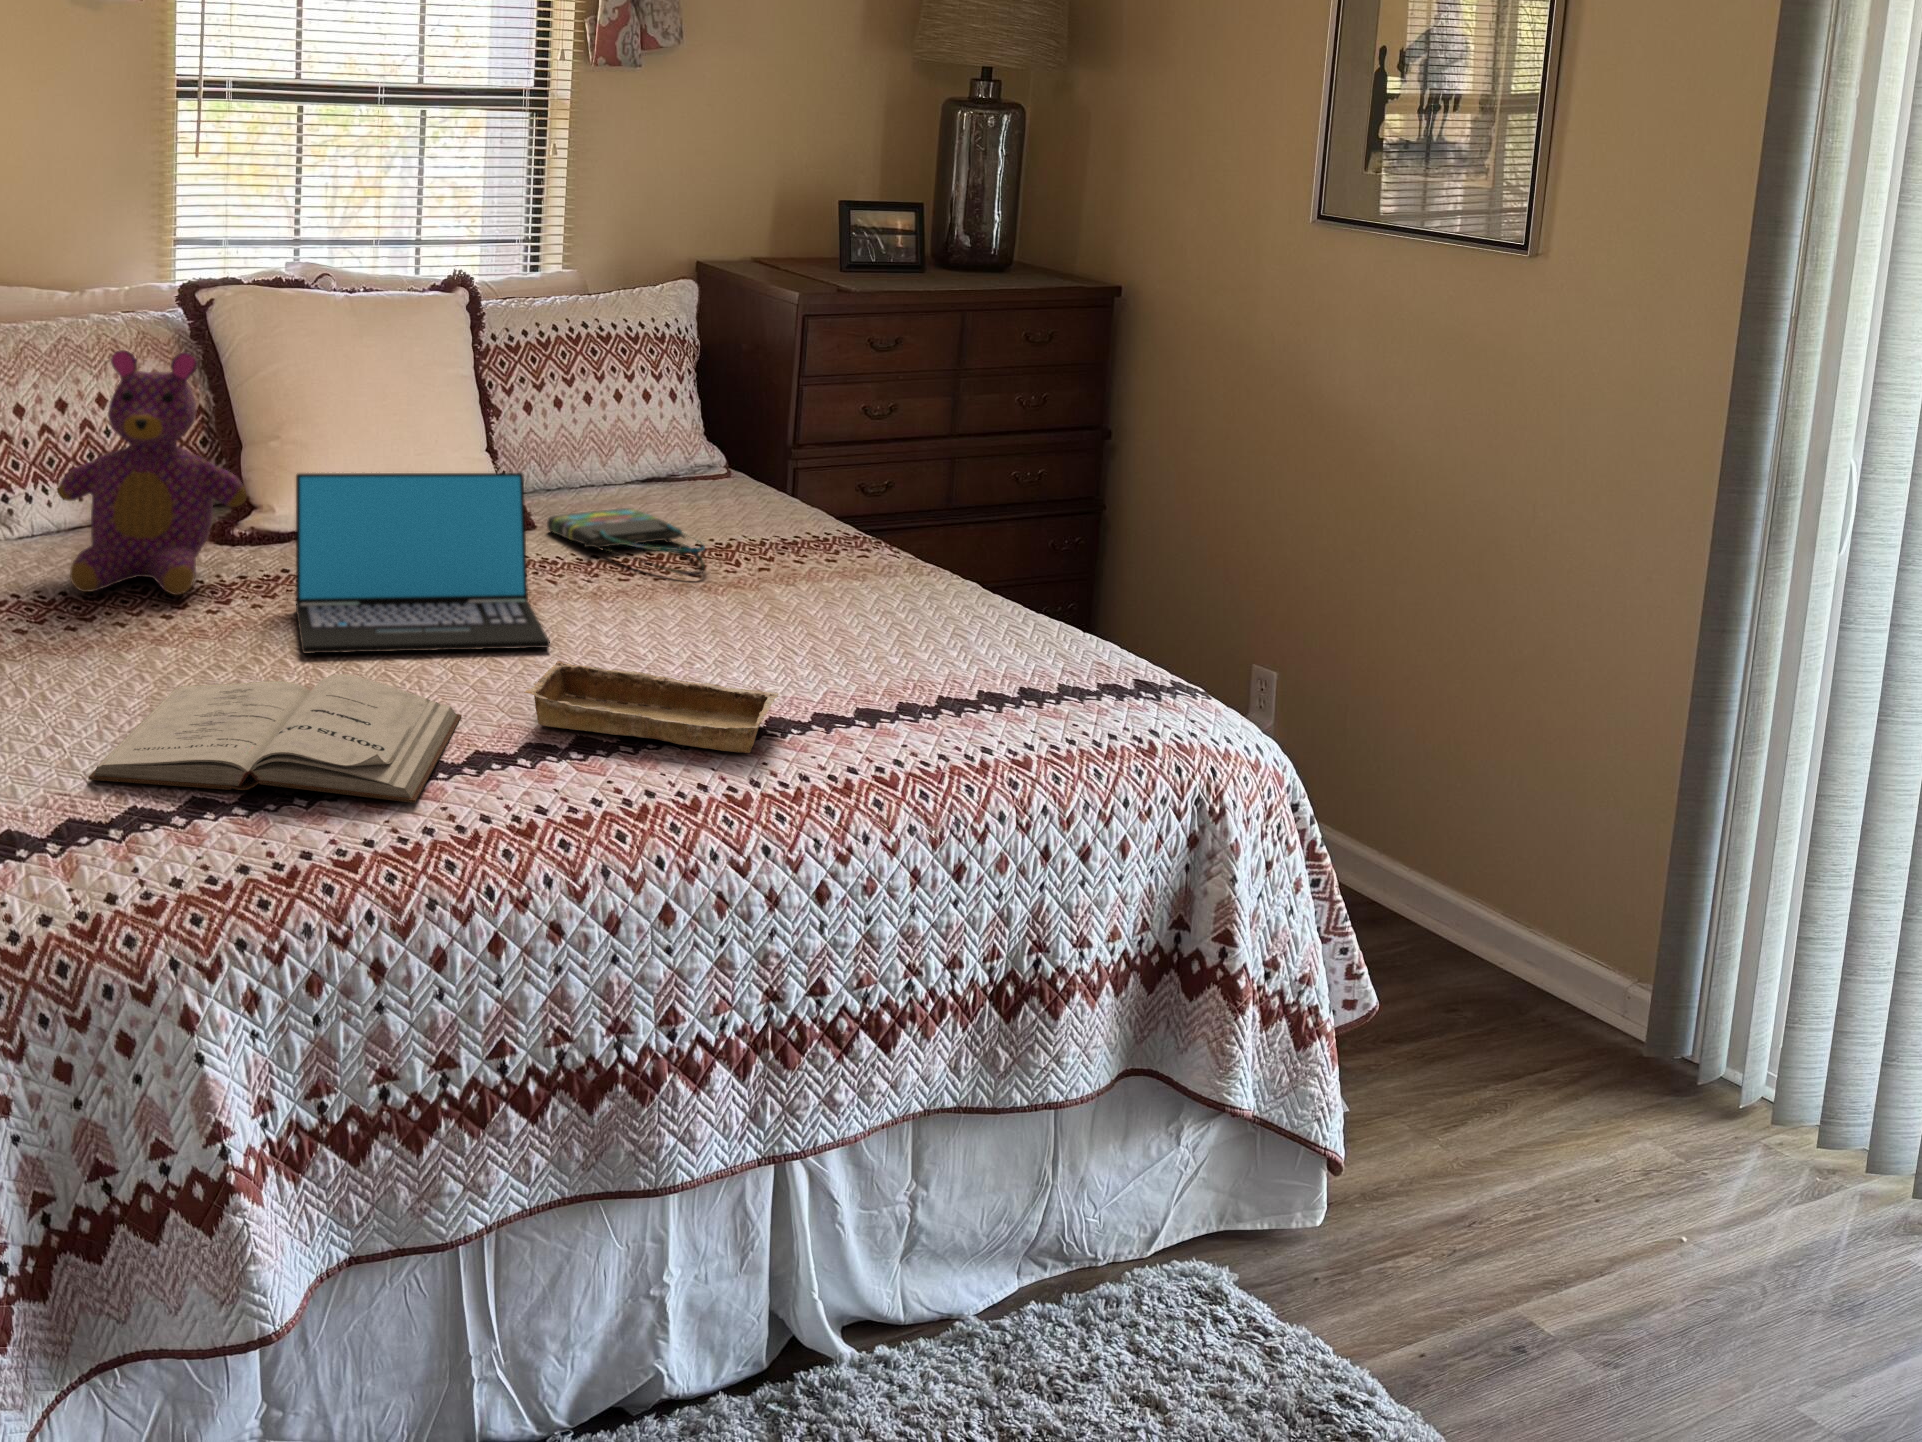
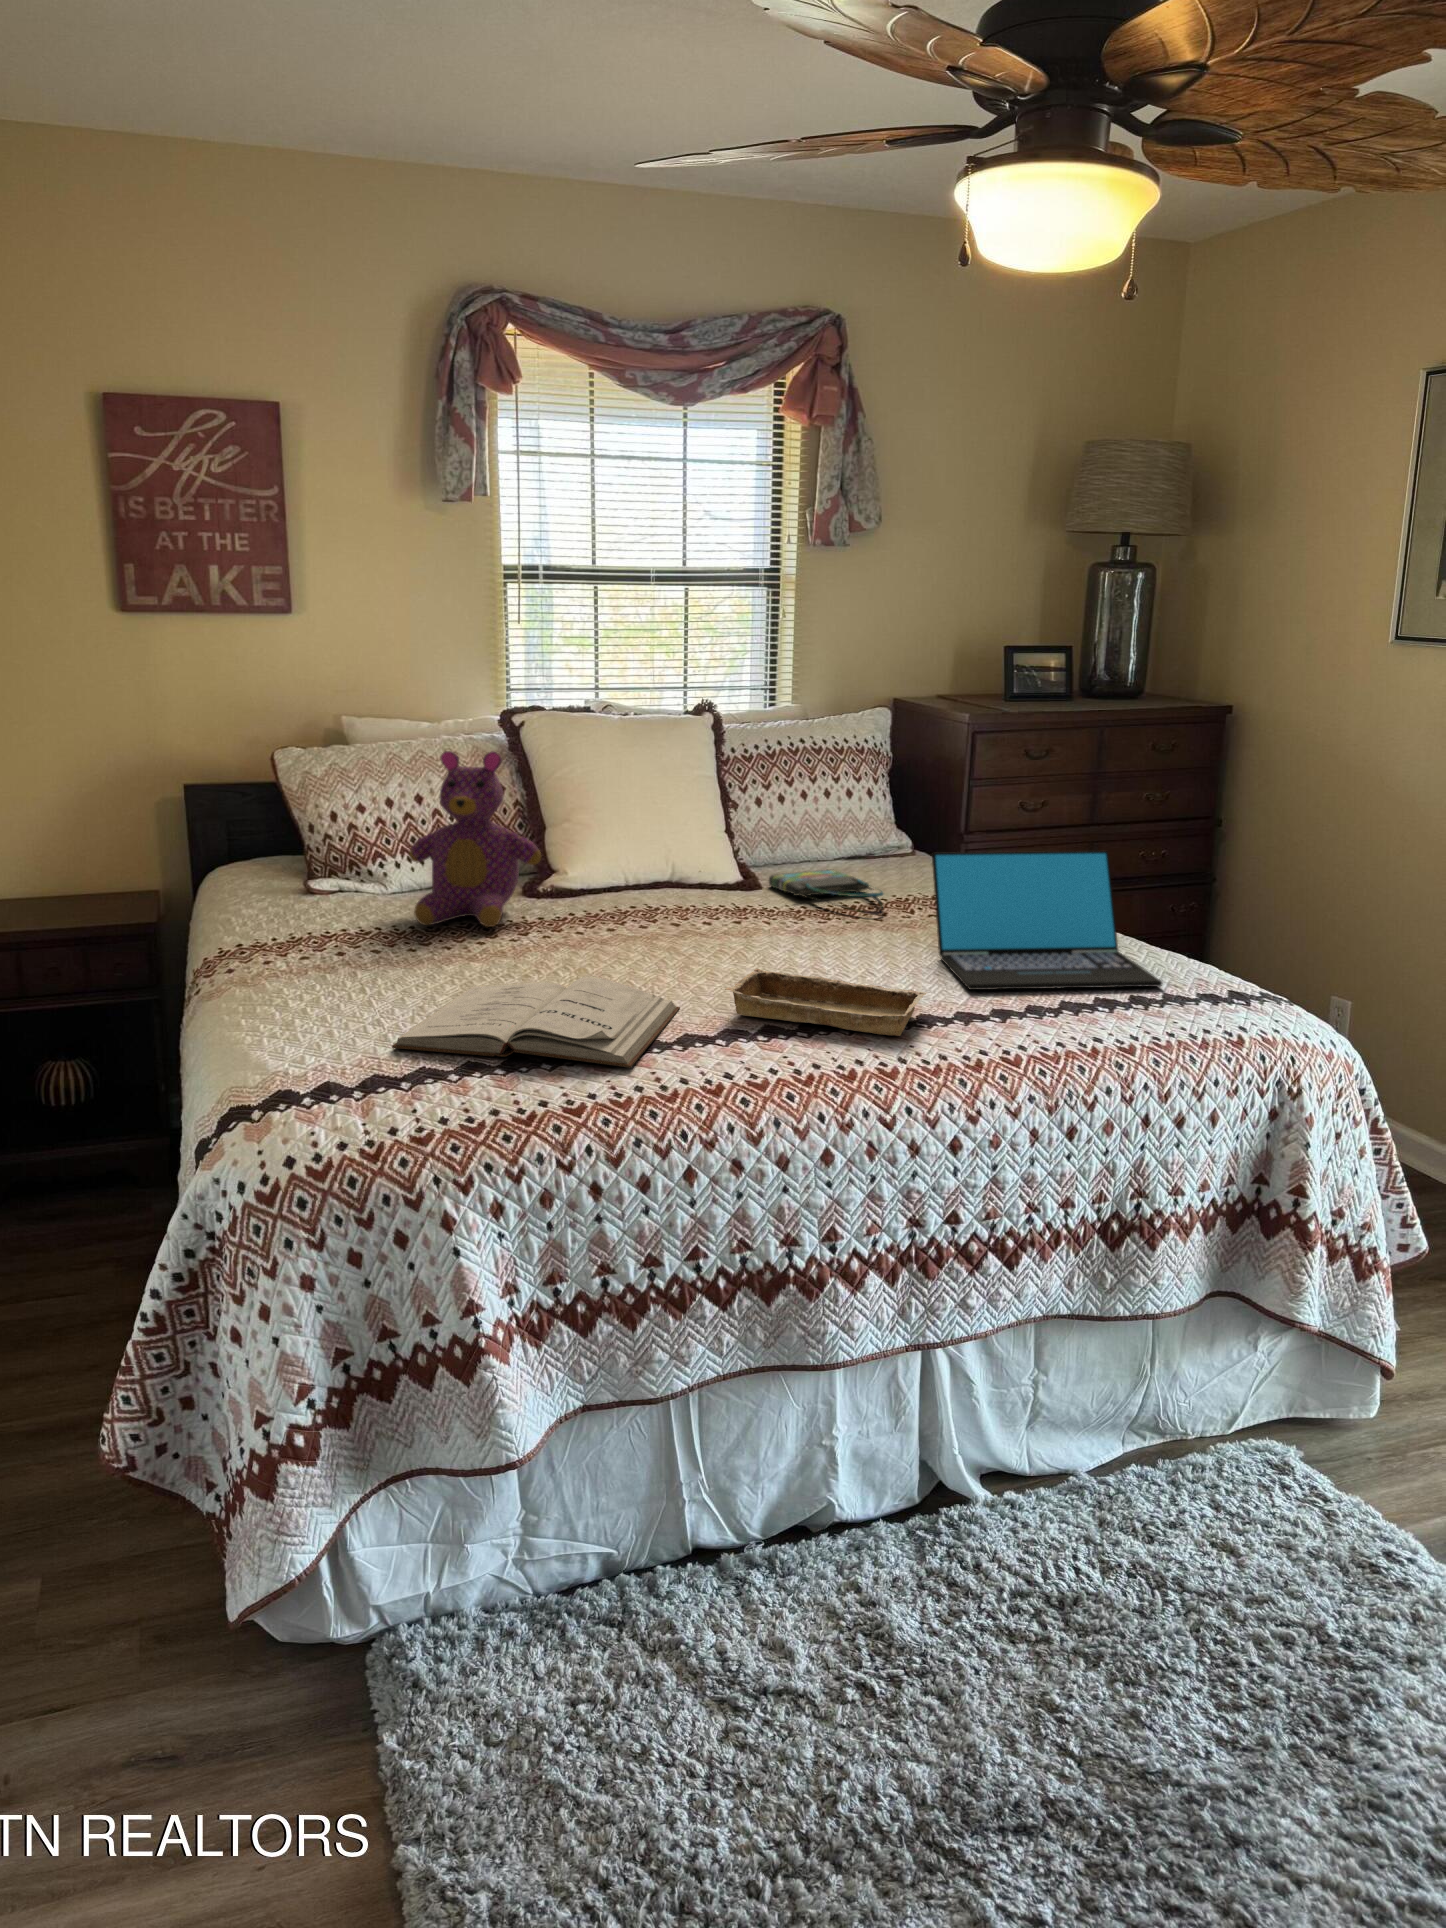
laptop: present [296,473,550,654] -> present [932,851,1162,990]

